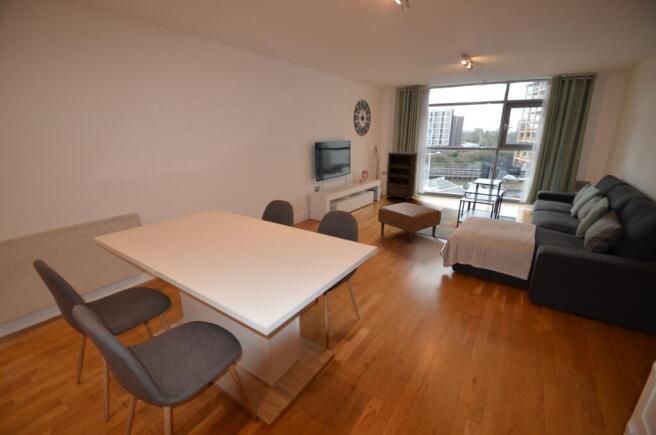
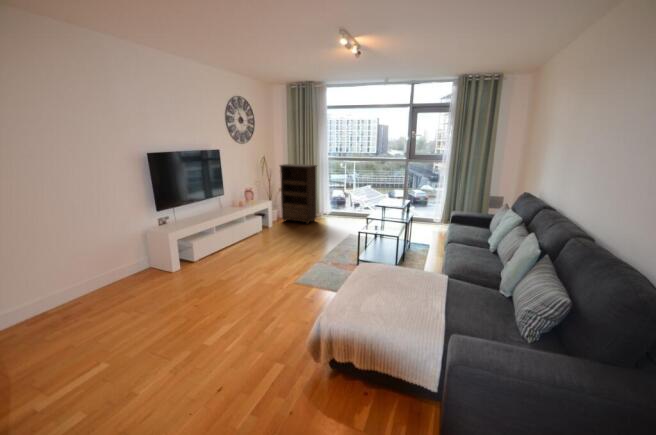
ottoman: present [378,203,441,244] -> none [240,238,330,307]

